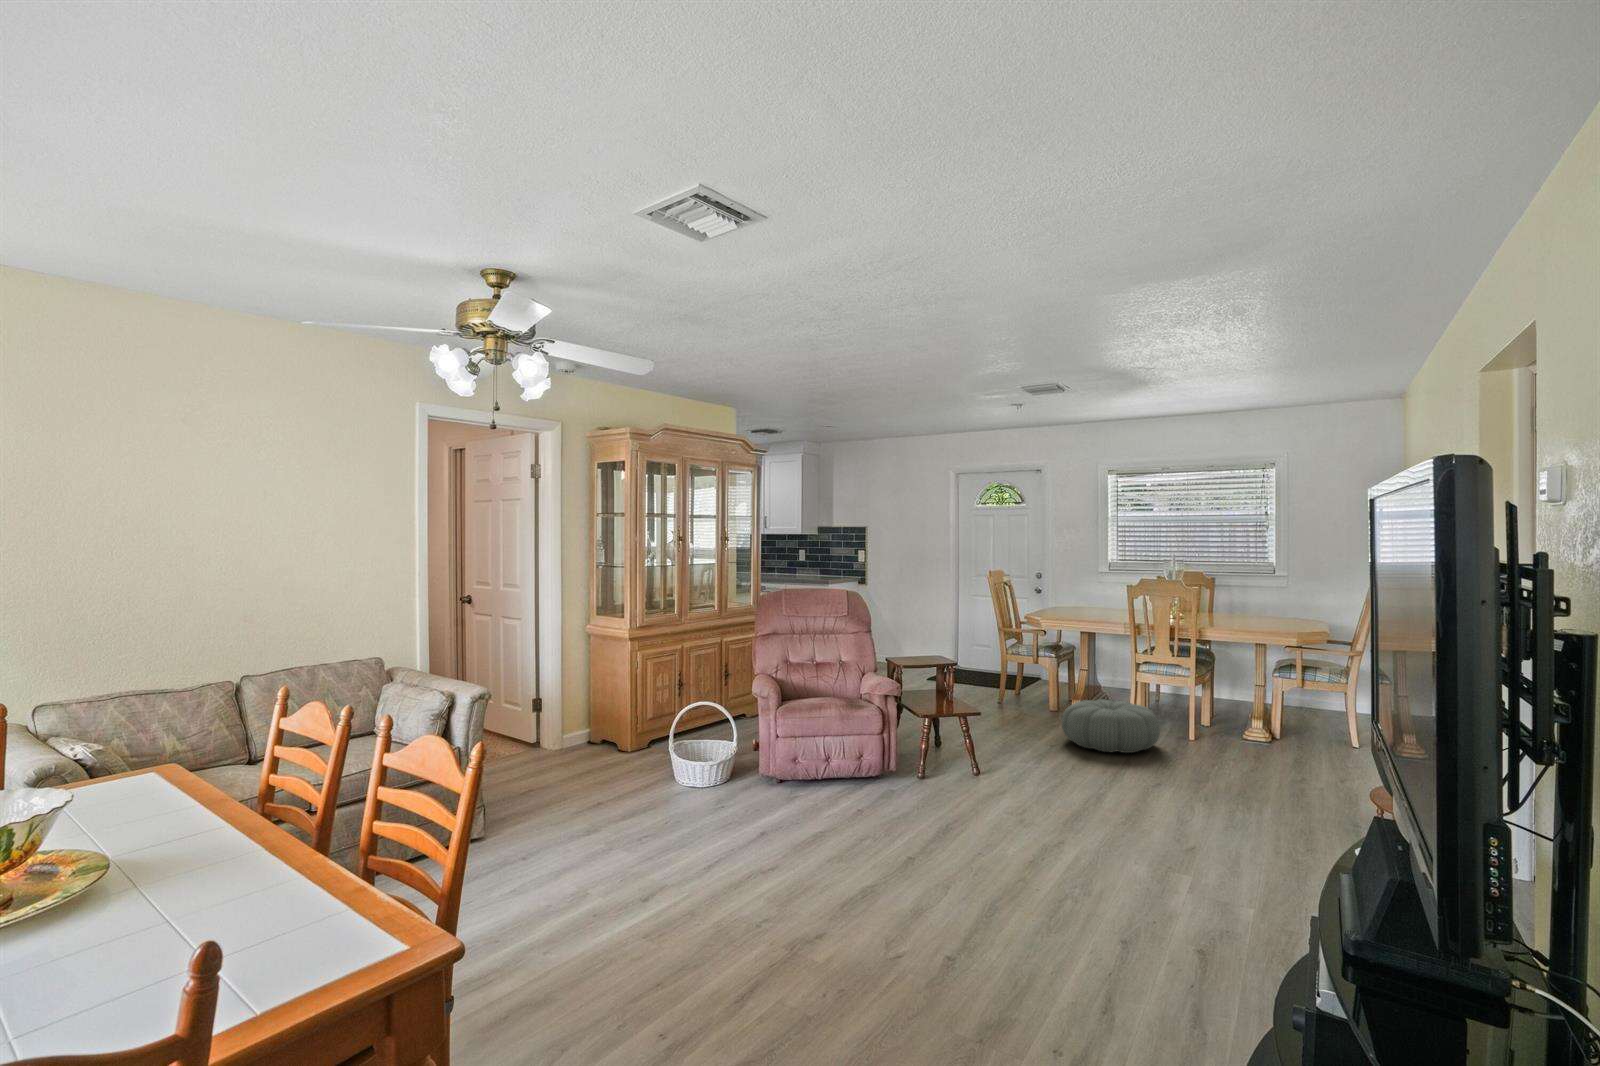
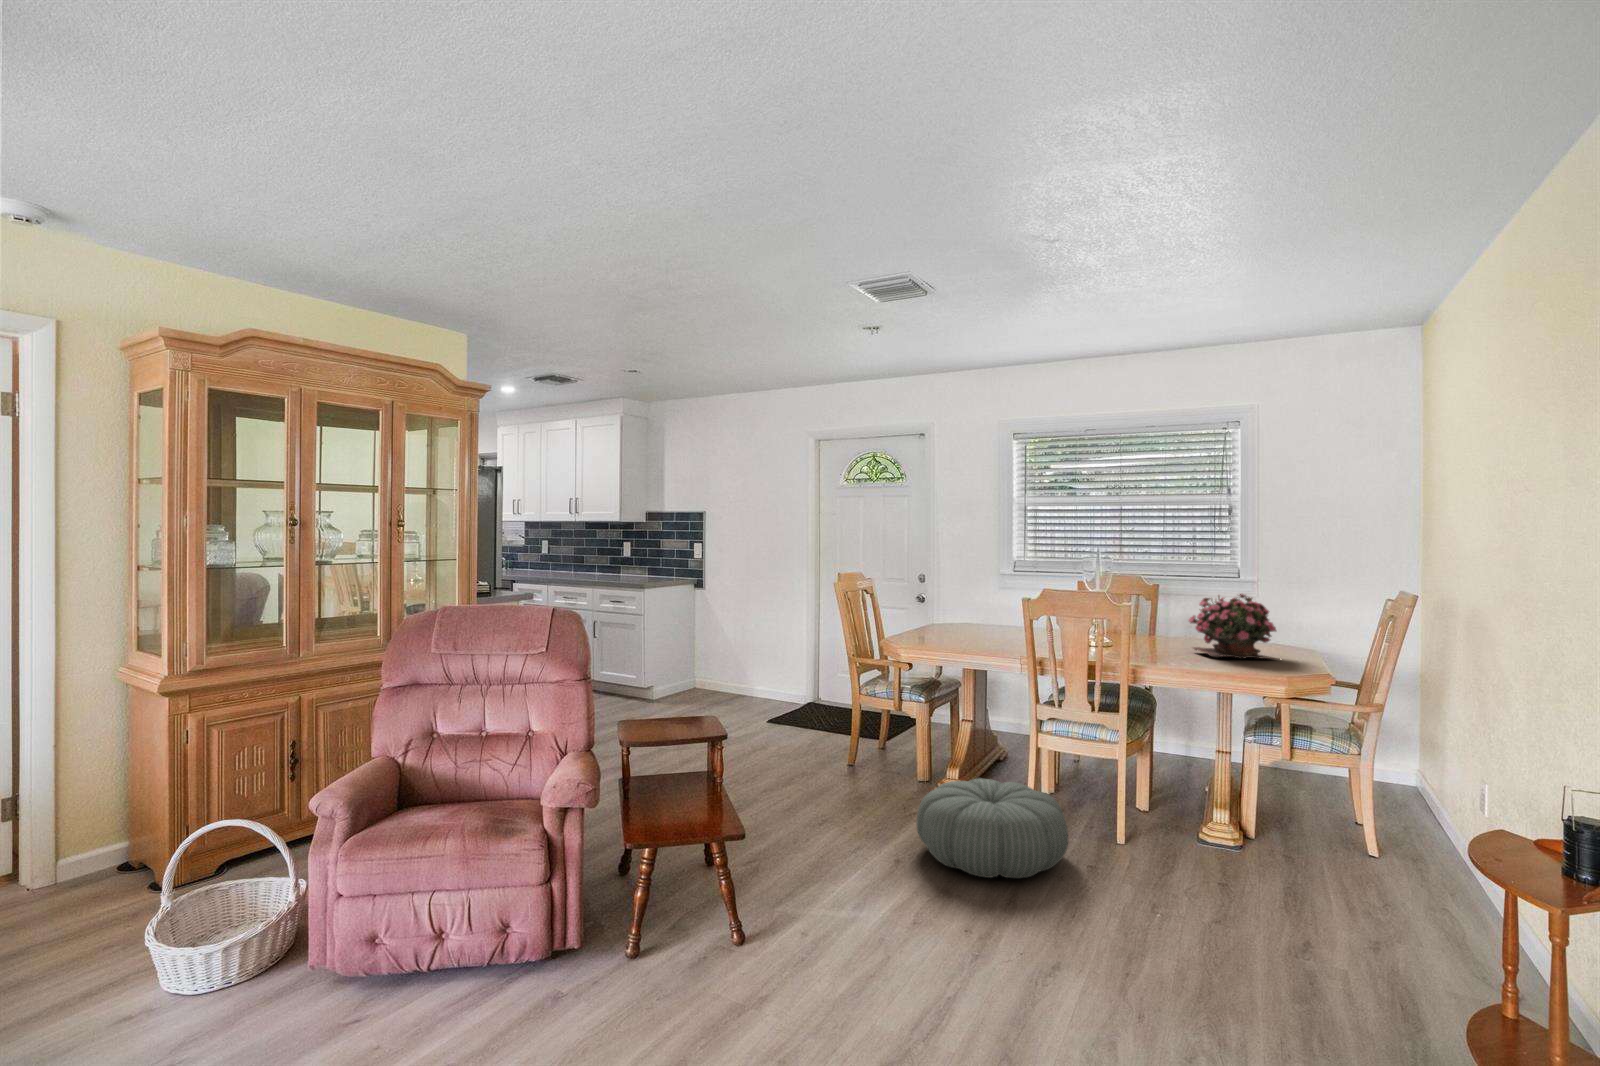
potted flower: none [1237,582,1300,624] -> present [1189,594,1276,659]

